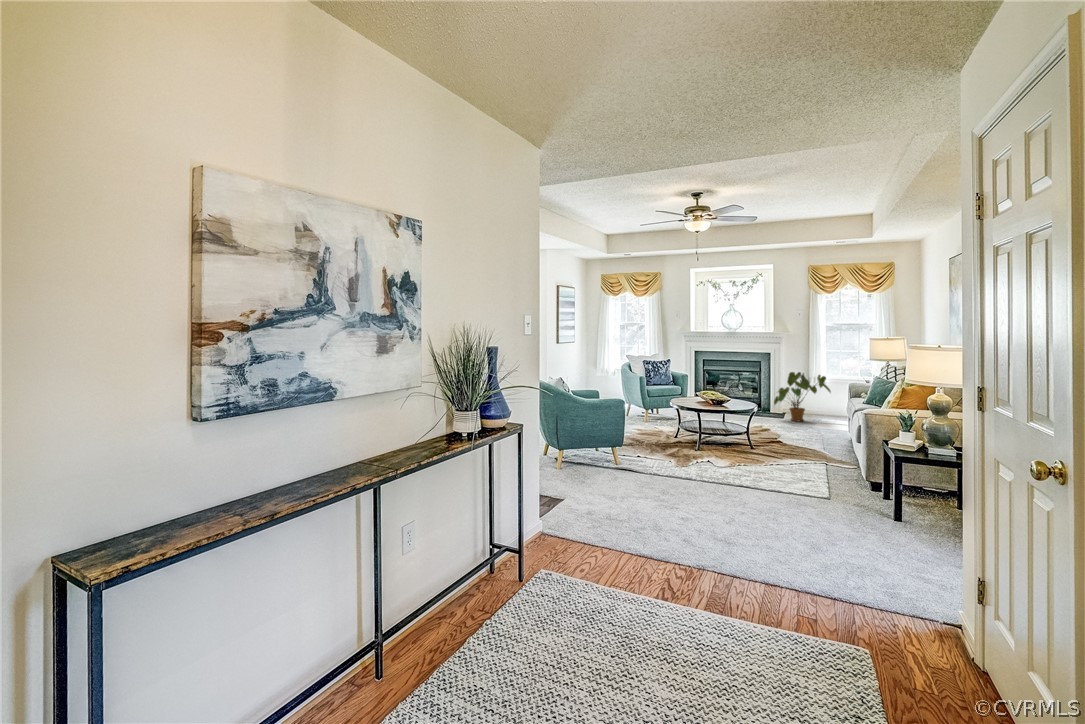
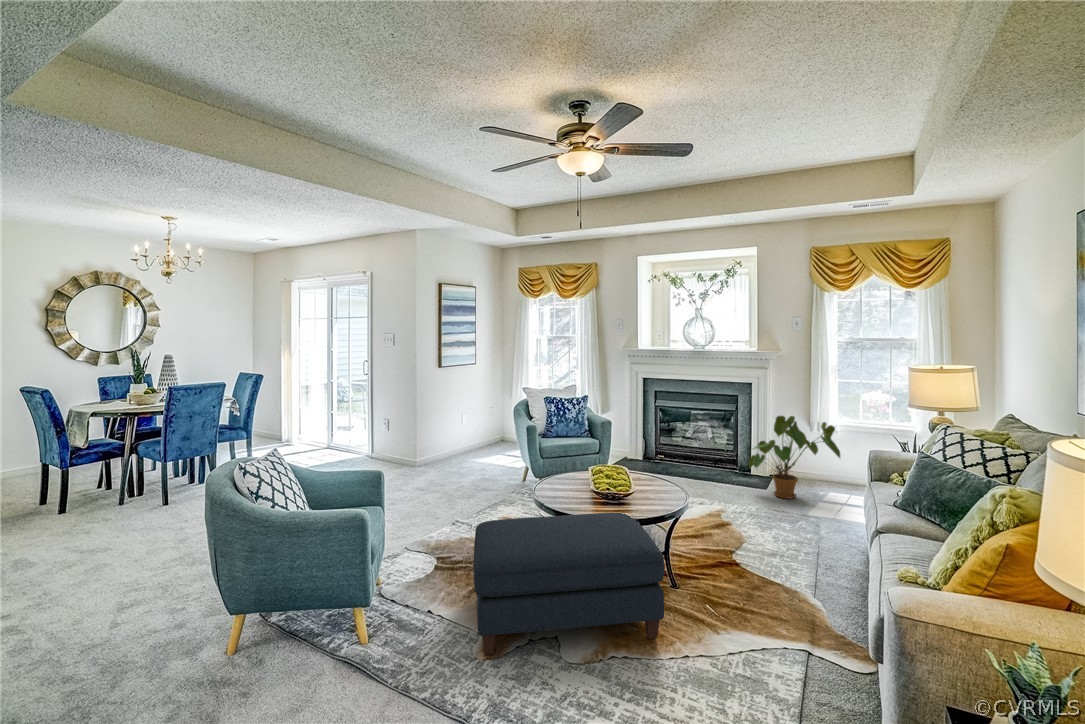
ottoman: none [656,407,763,463] -> present [473,513,665,655]

